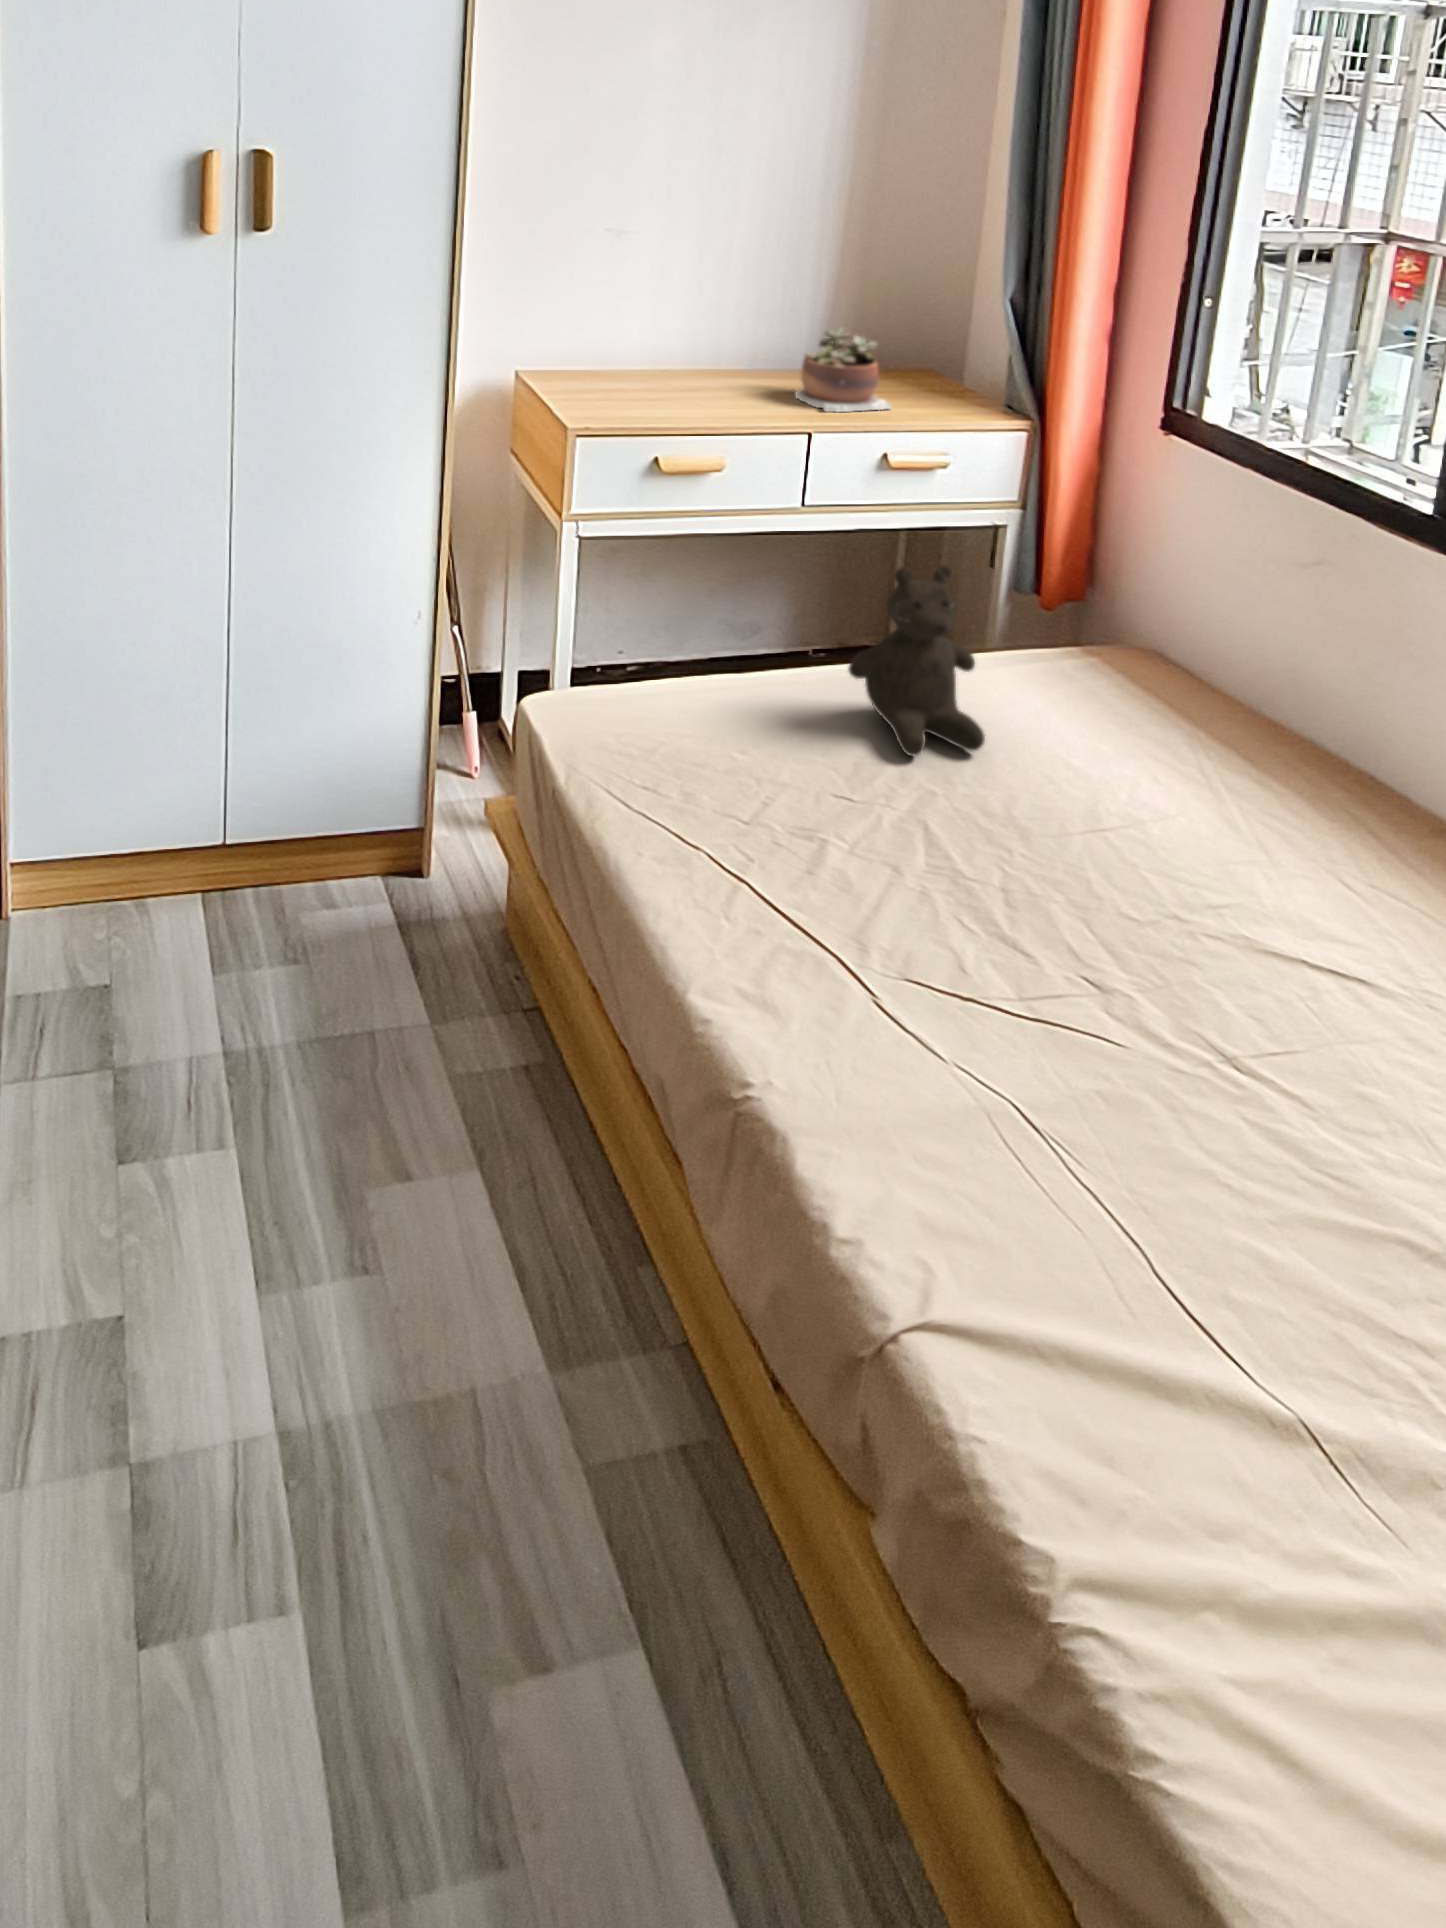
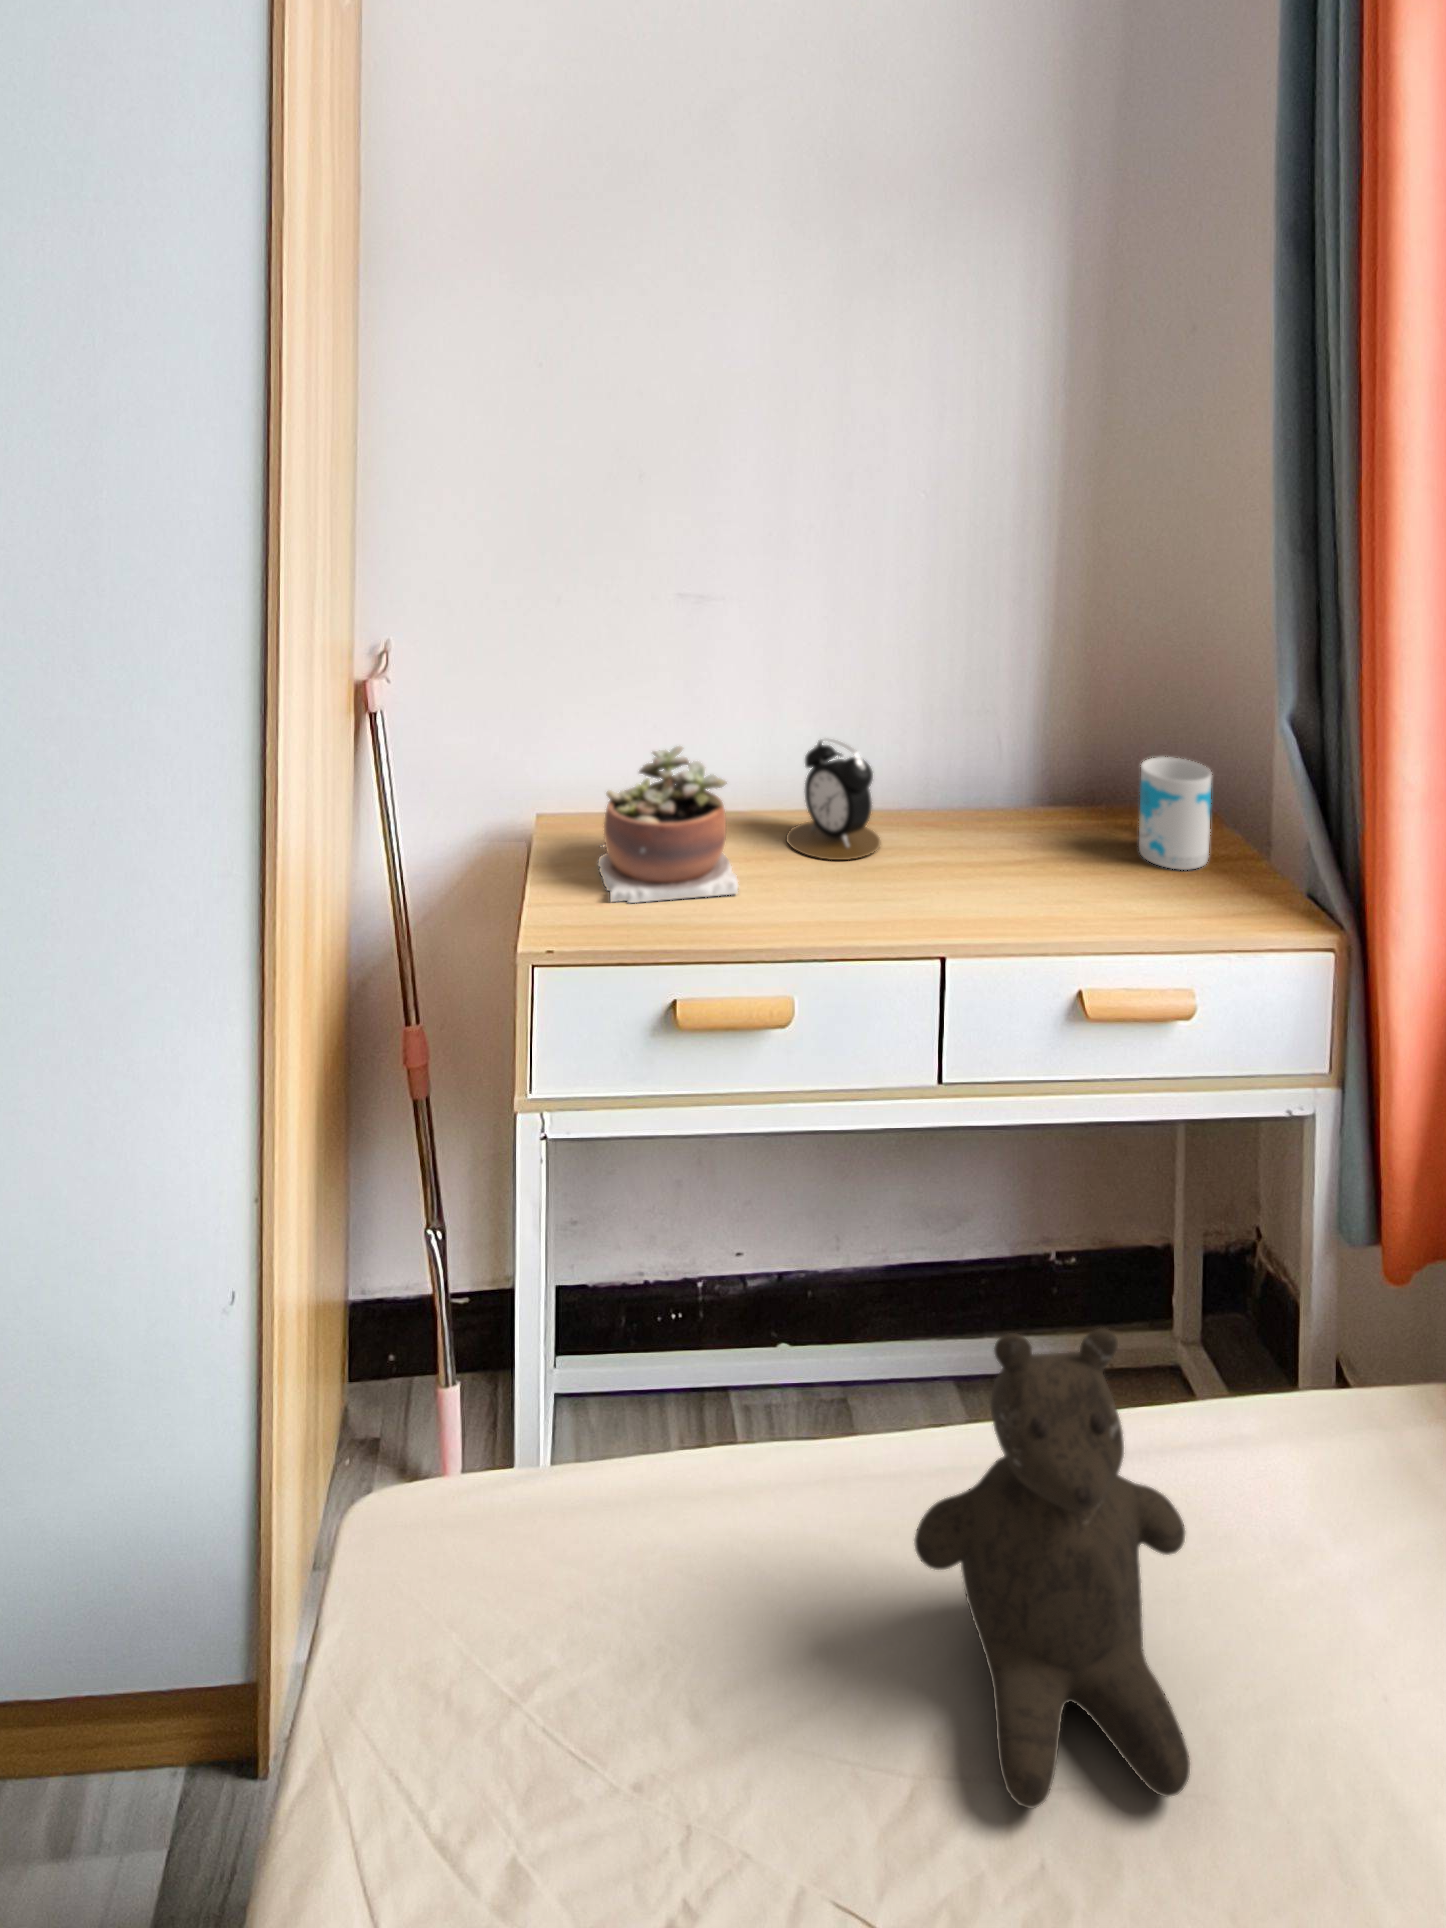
alarm clock: none [688,324,749,395] -> present [786,739,880,860]
succulent plant: present [795,328,890,412] -> present [598,746,738,903]
mug: none [904,336,953,400] -> present [1139,757,1212,870]

